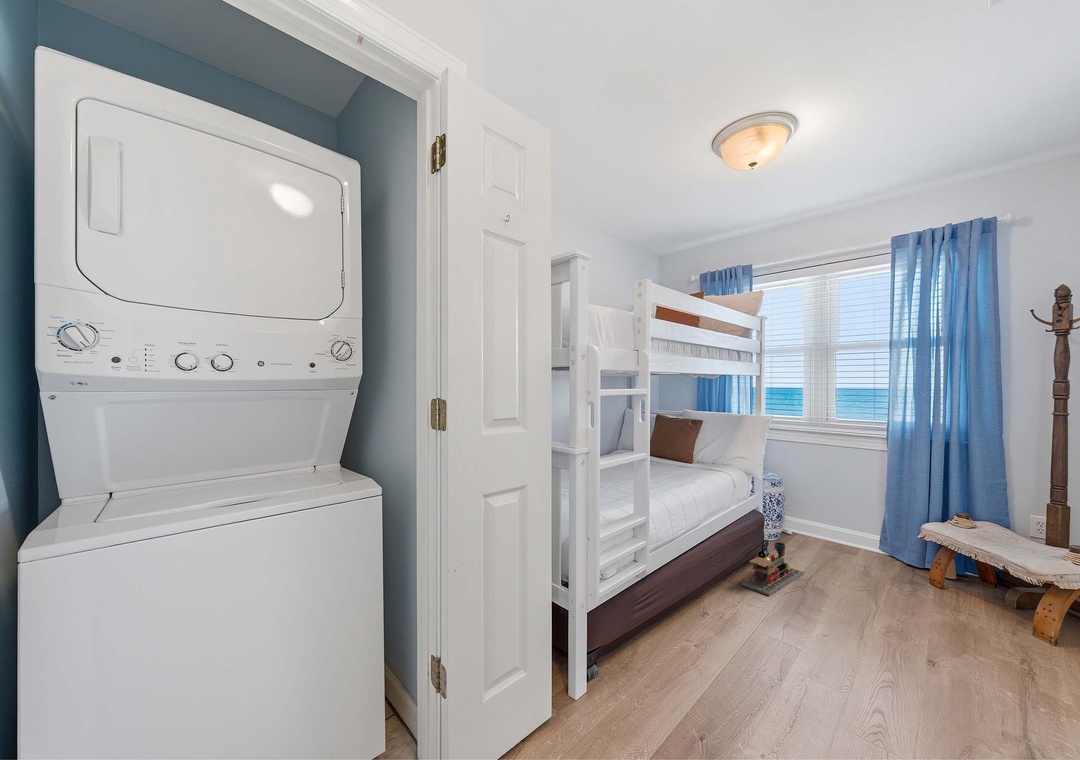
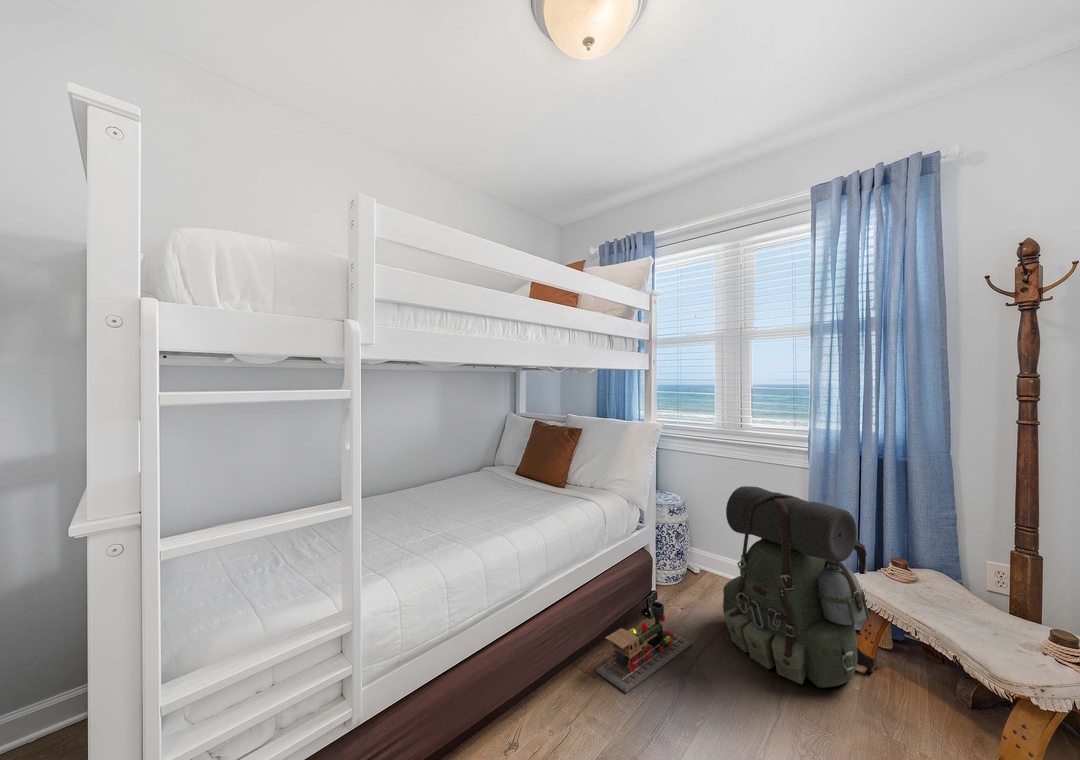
backpack: none [825,461,945,597] -> present [723,486,876,688]

